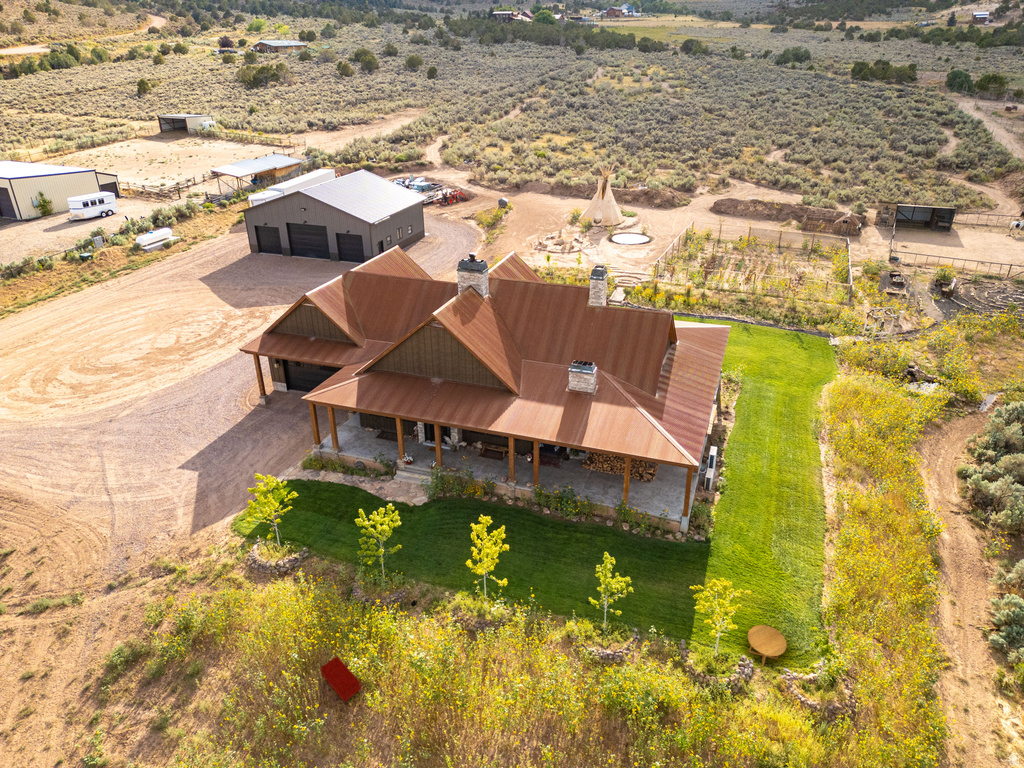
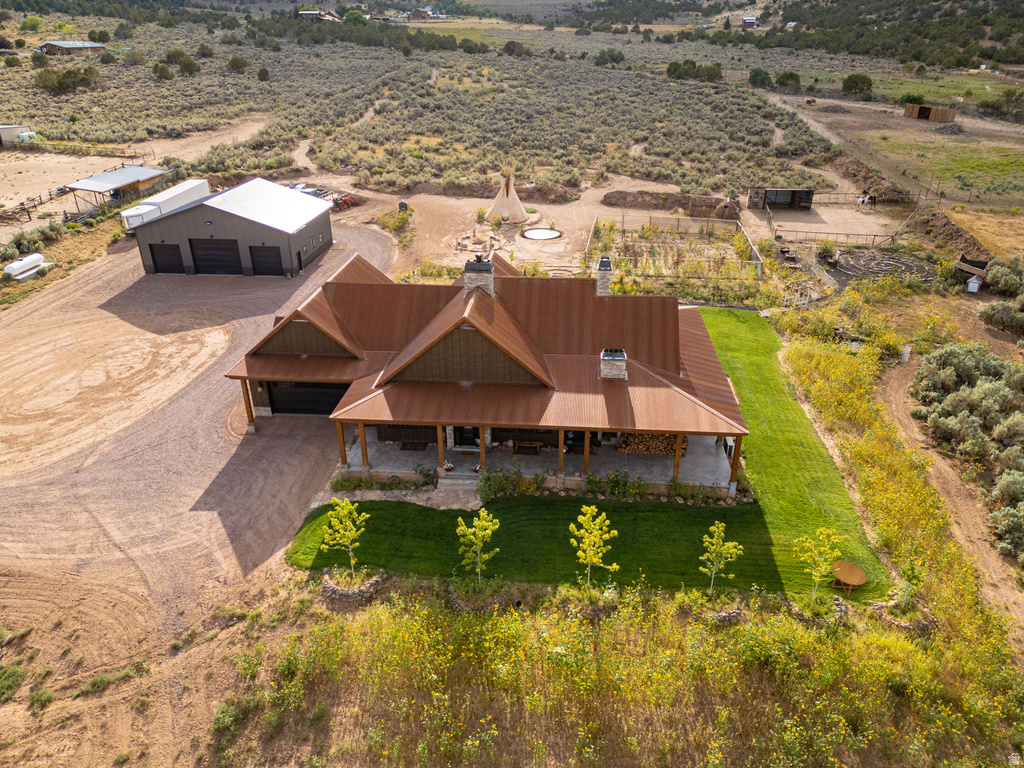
bench: present [321,656,361,704] -> none [466,665,512,710]

